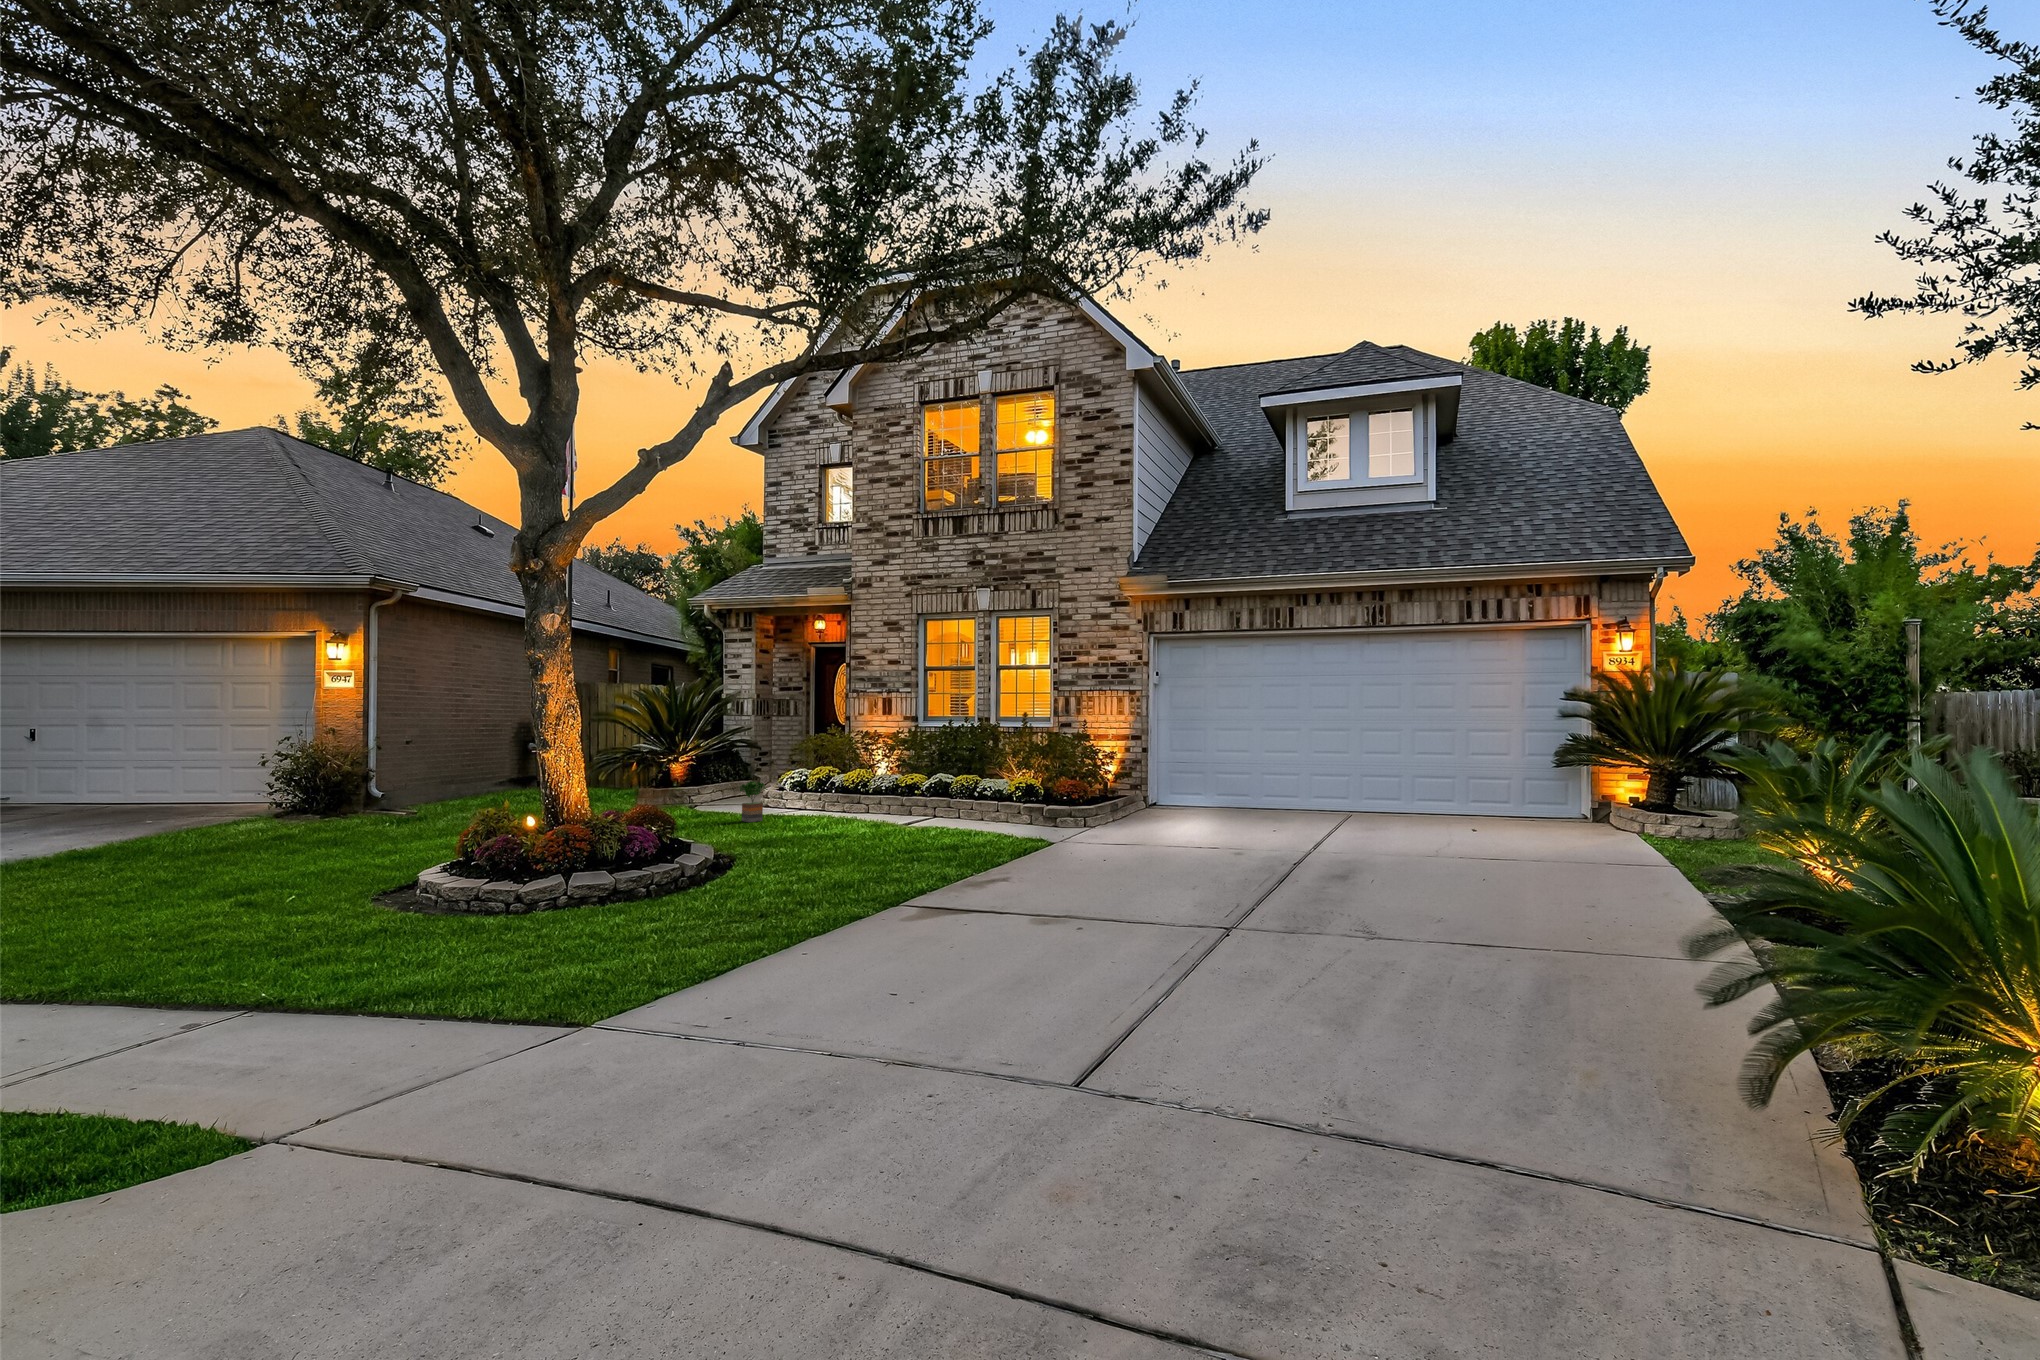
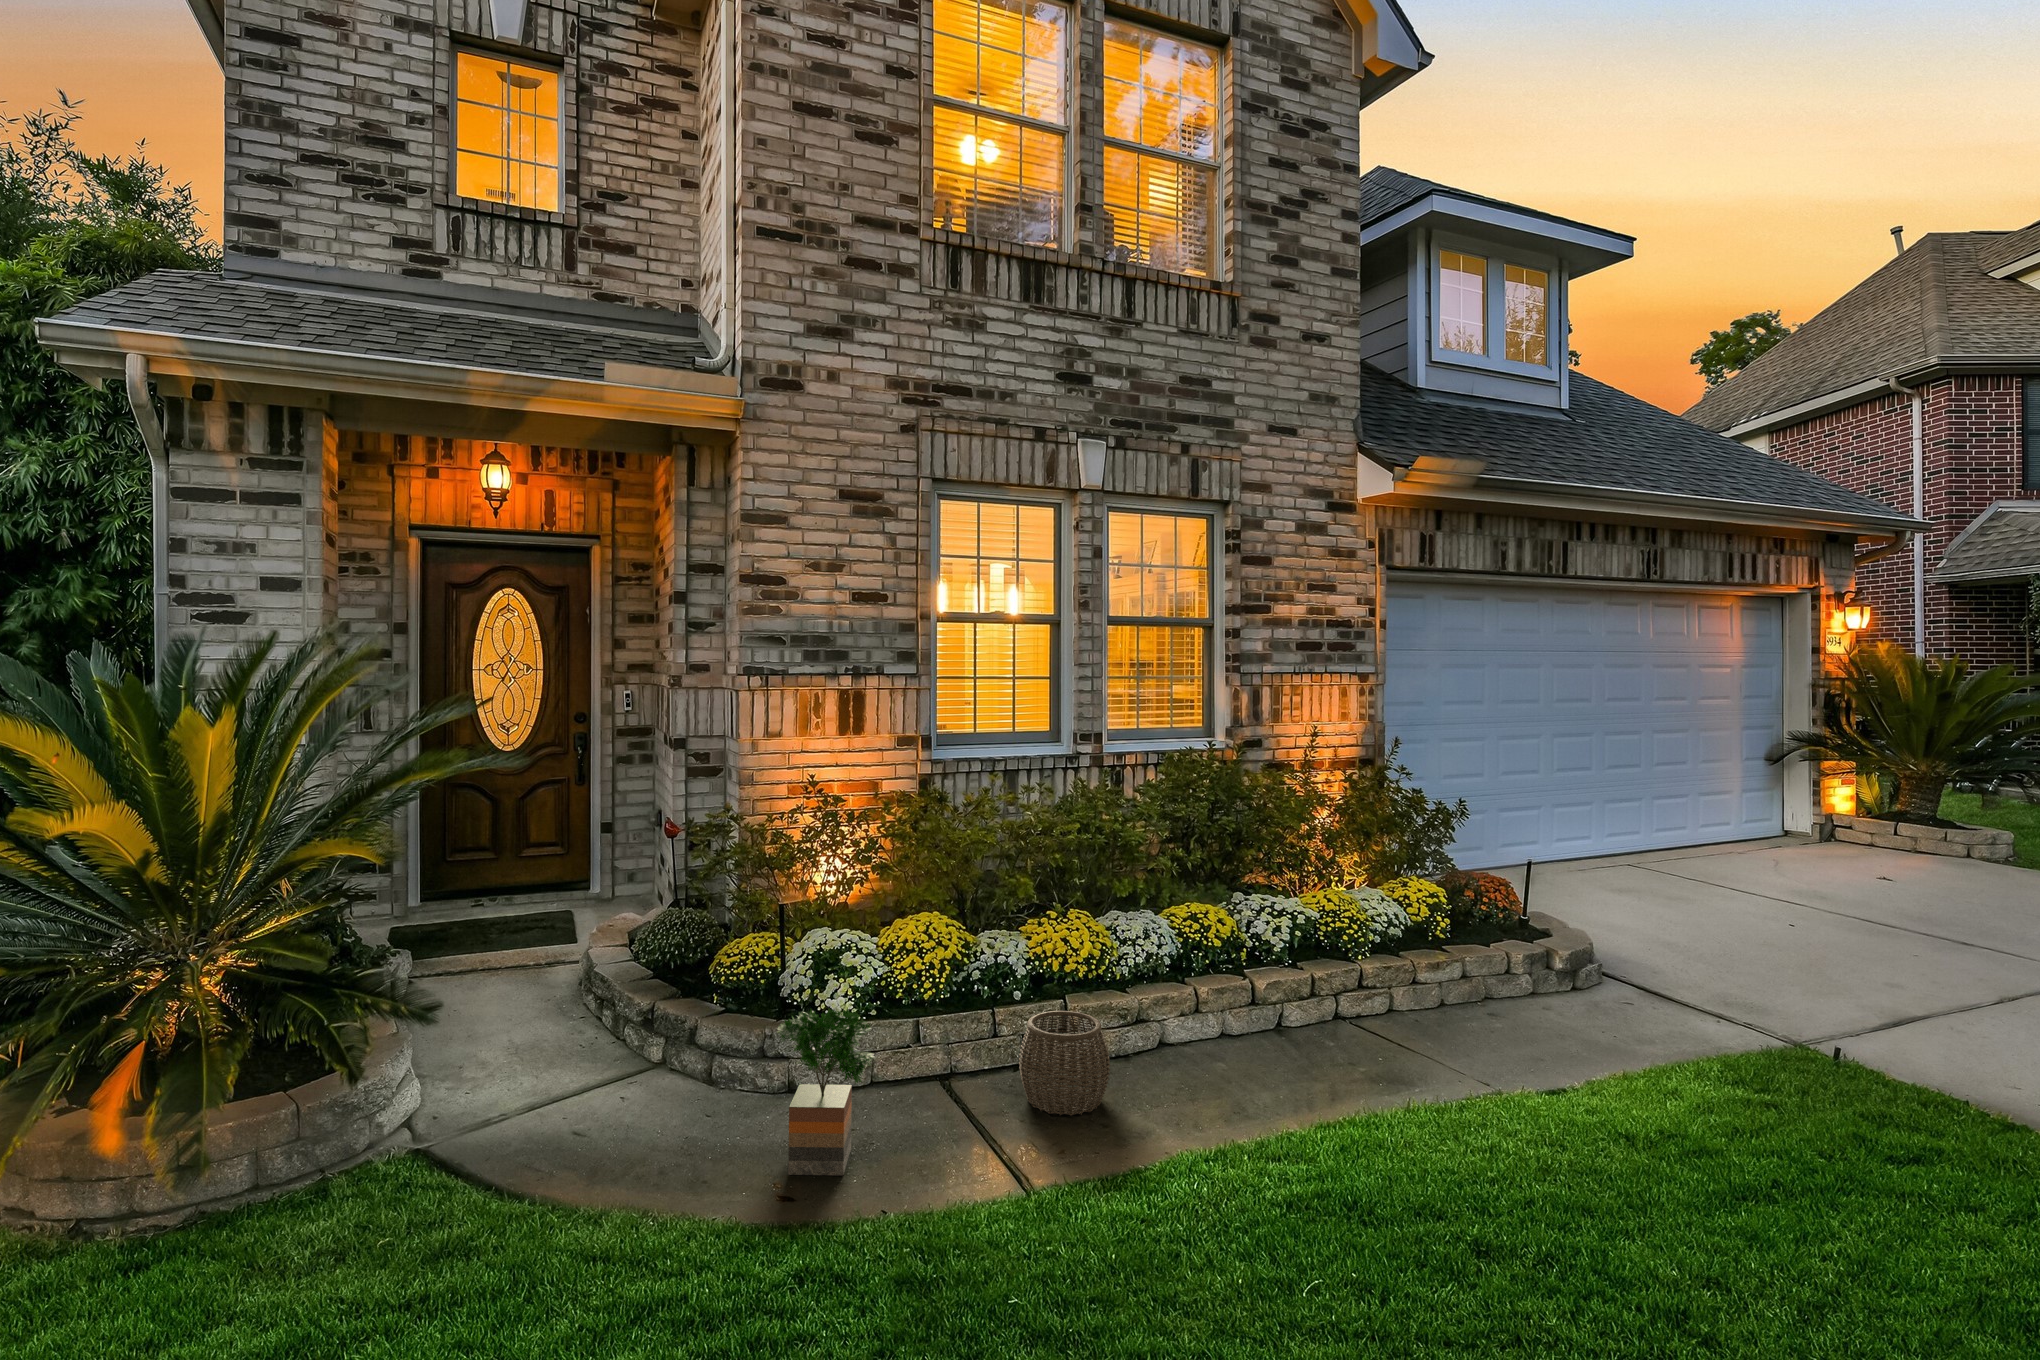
woven basket: none [810,797,840,824] -> present [1019,1011,1110,1116]

